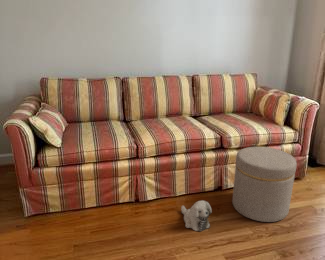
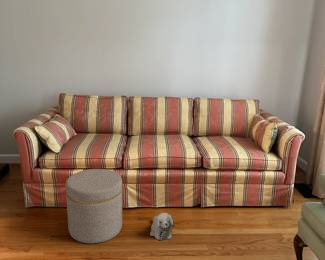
ottoman: present [232,147,297,222] -> present [66,169,122,243]

